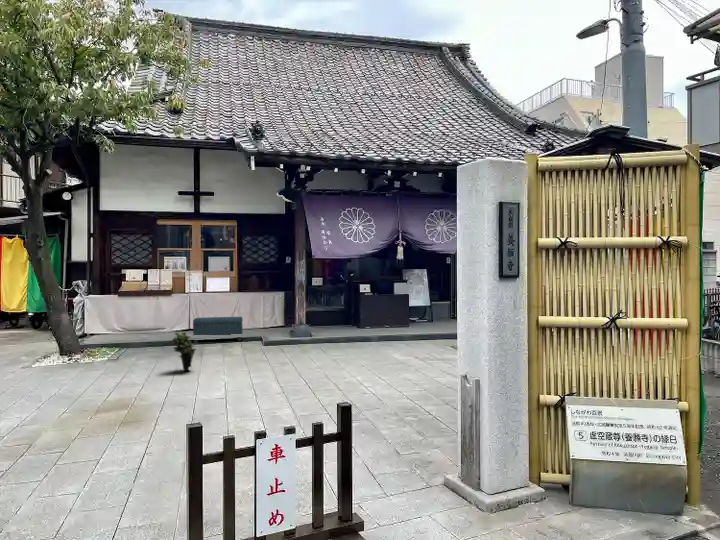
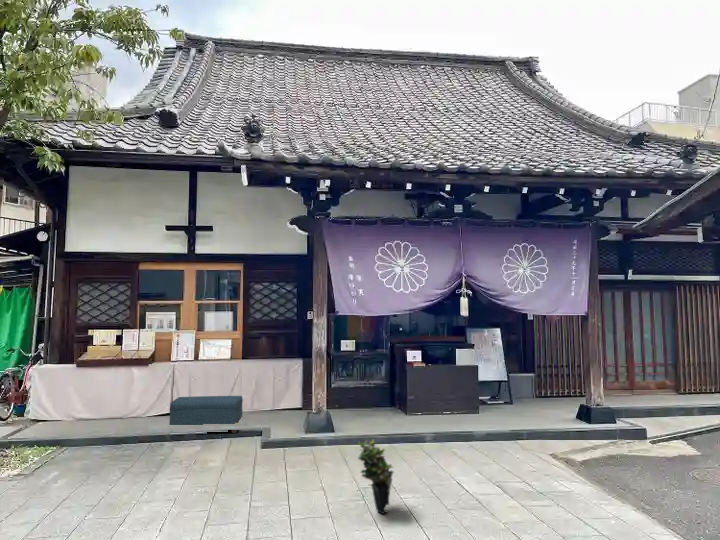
potted plant: present [172,332,195,372] -> present [358,440,393,514]

